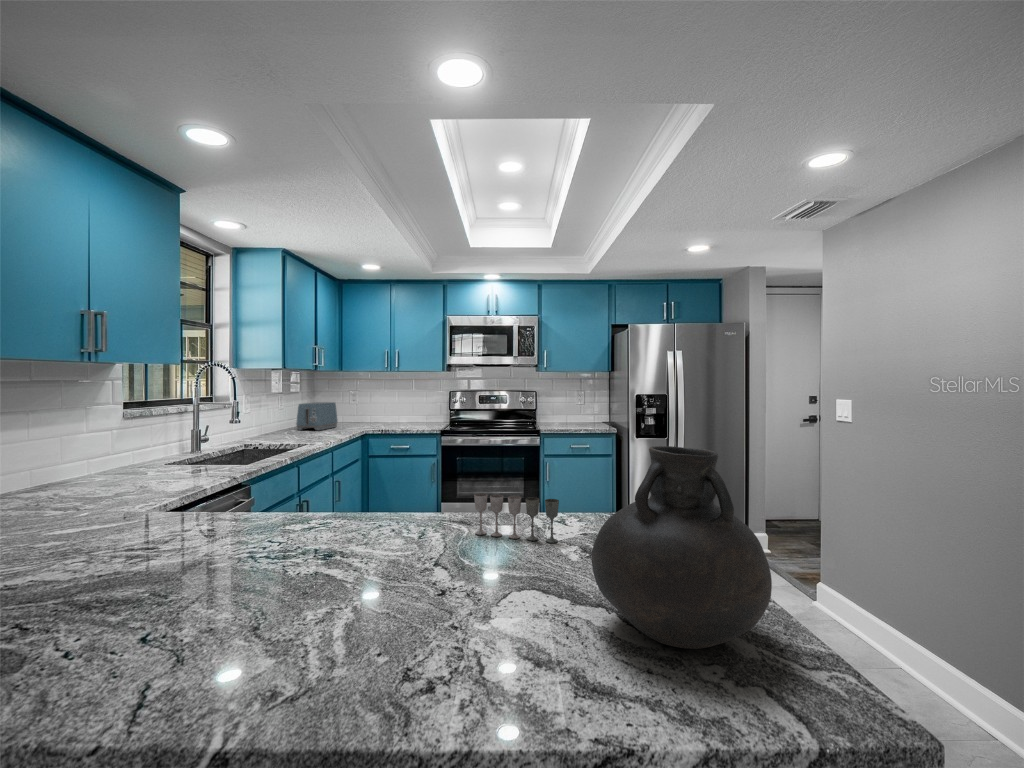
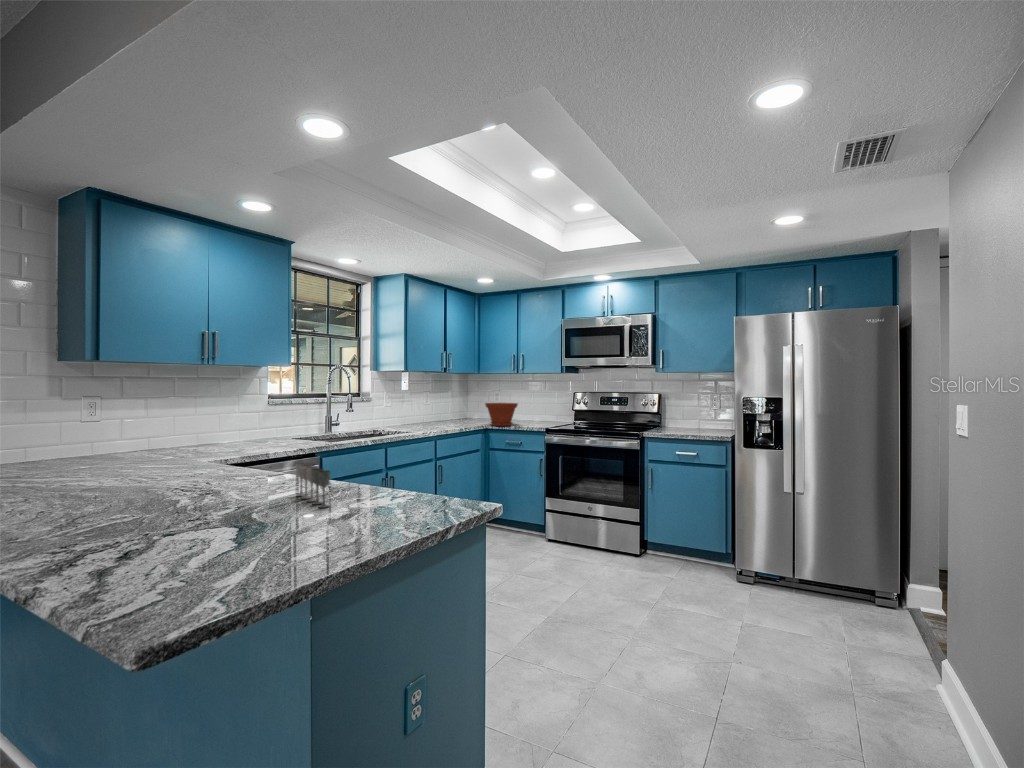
toaster: present [296,402,338,430] -> none [433,401,470,424]
plant pot: none [362,403,400,430] -> present [485,403,518,426]
vase: present [591,446,772,649] -> none [90,412,254,572]

